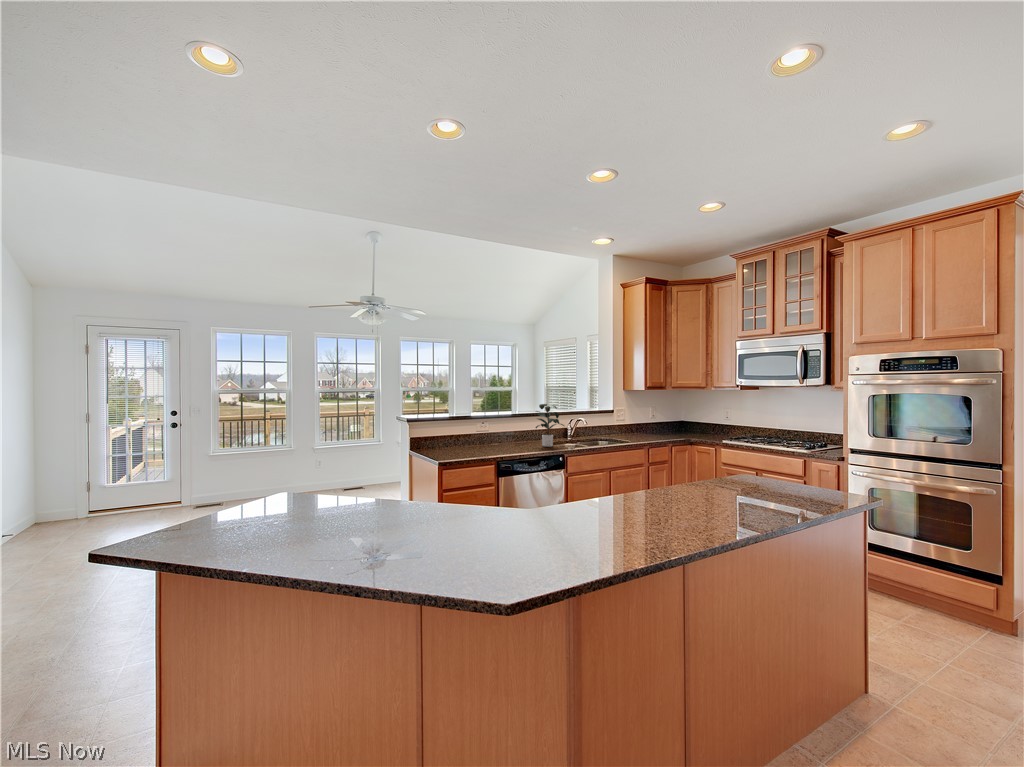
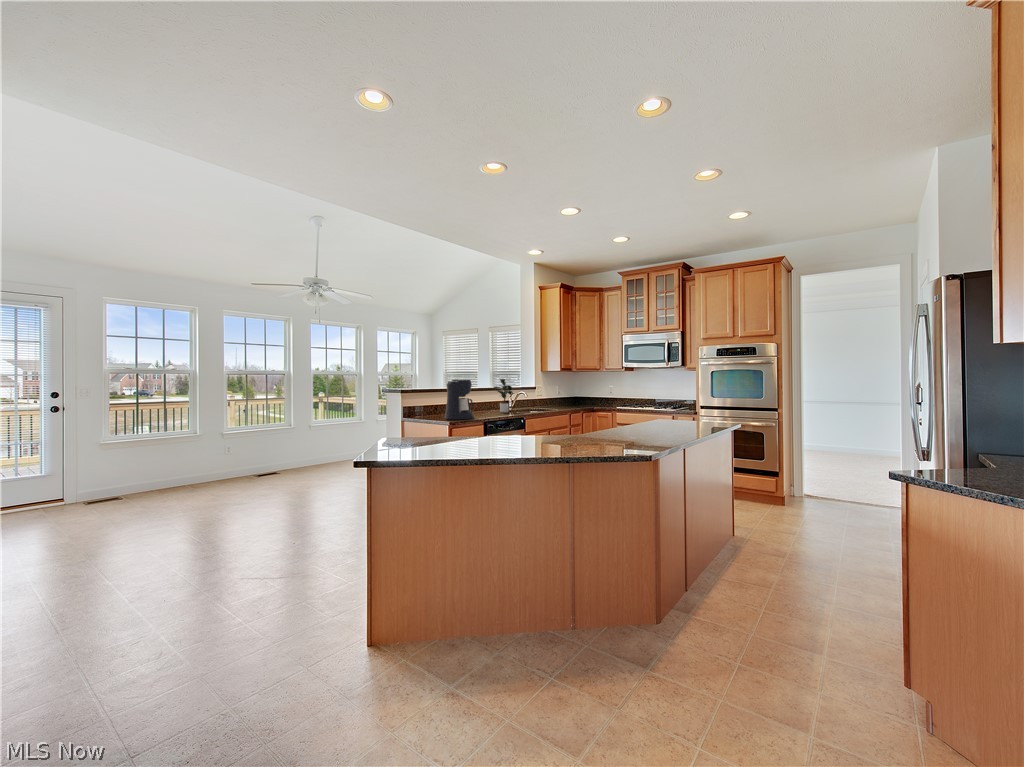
coffee maker: none [445,408,481,459] -> present [445,380,474,420]

